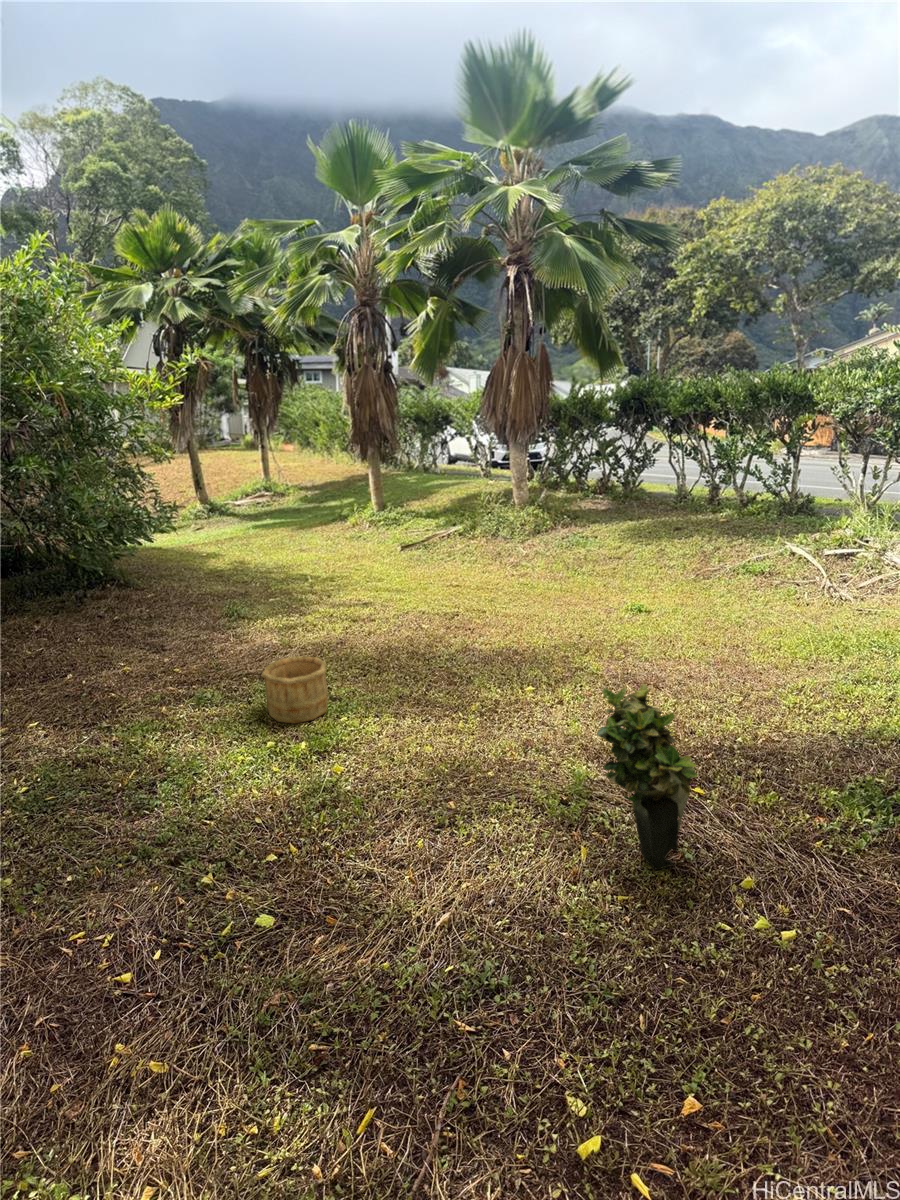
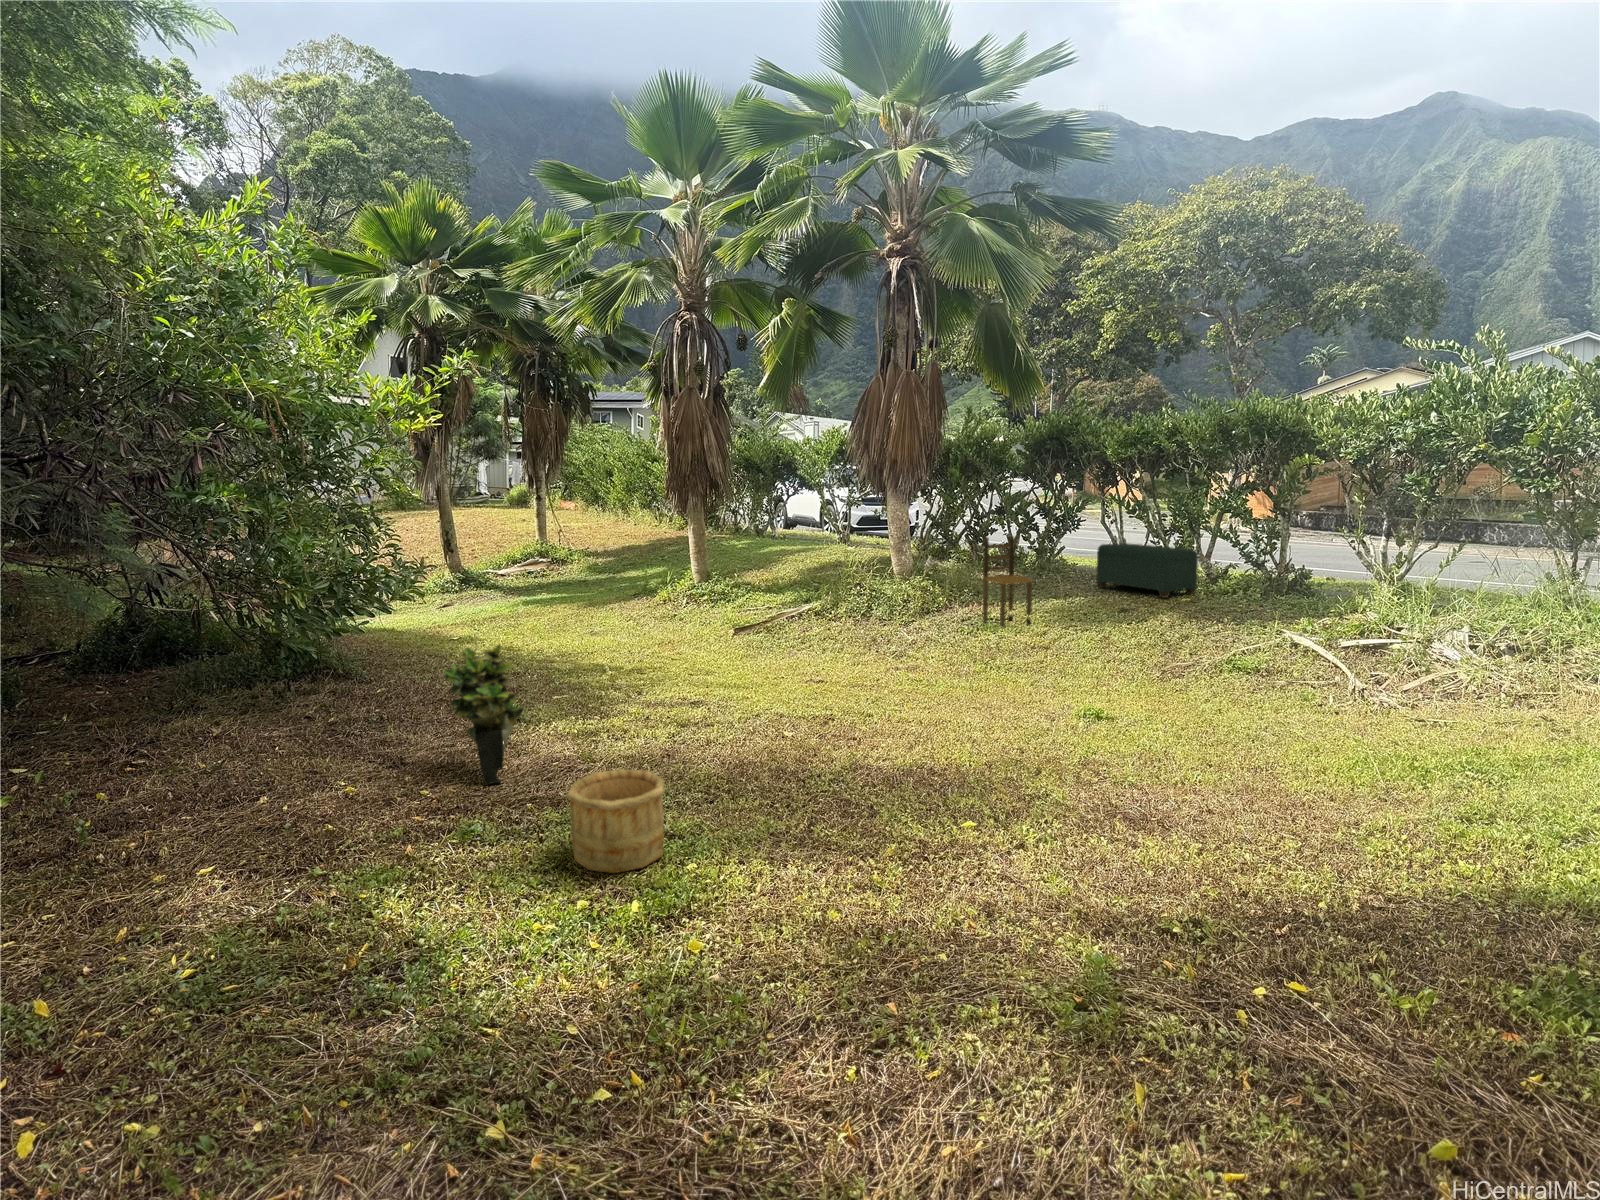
chair: none [577,475,612,542] -> present [983,536,1032,628]
bench: none [661,478,734,519] -> present [1096,543,1198,598]
potted plant: present [597,684,698,870] -> present [443,645,525,785]

